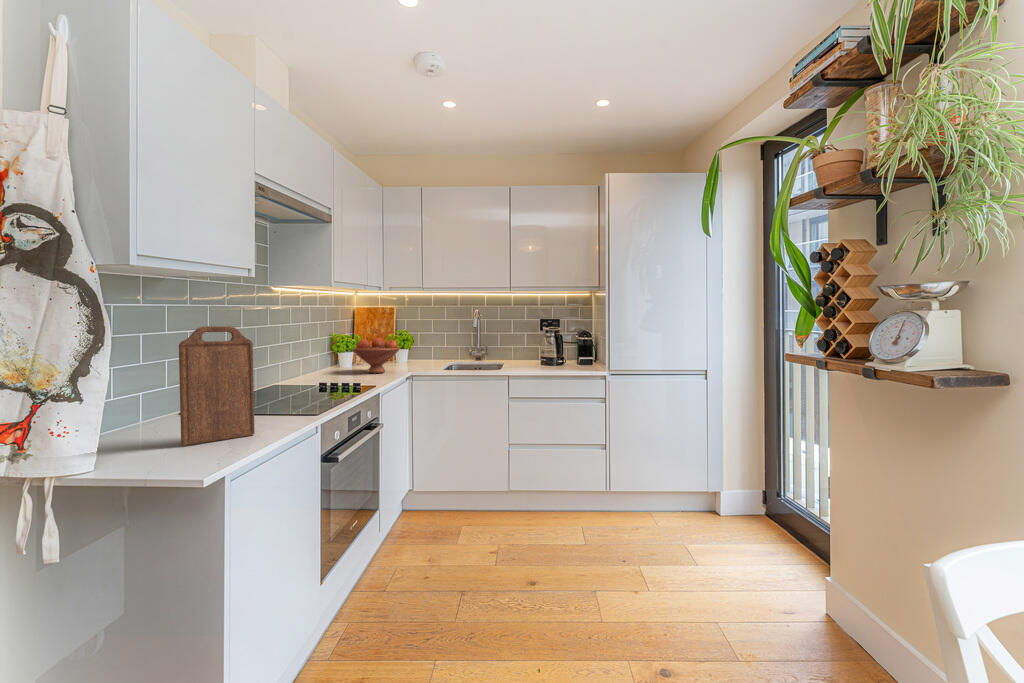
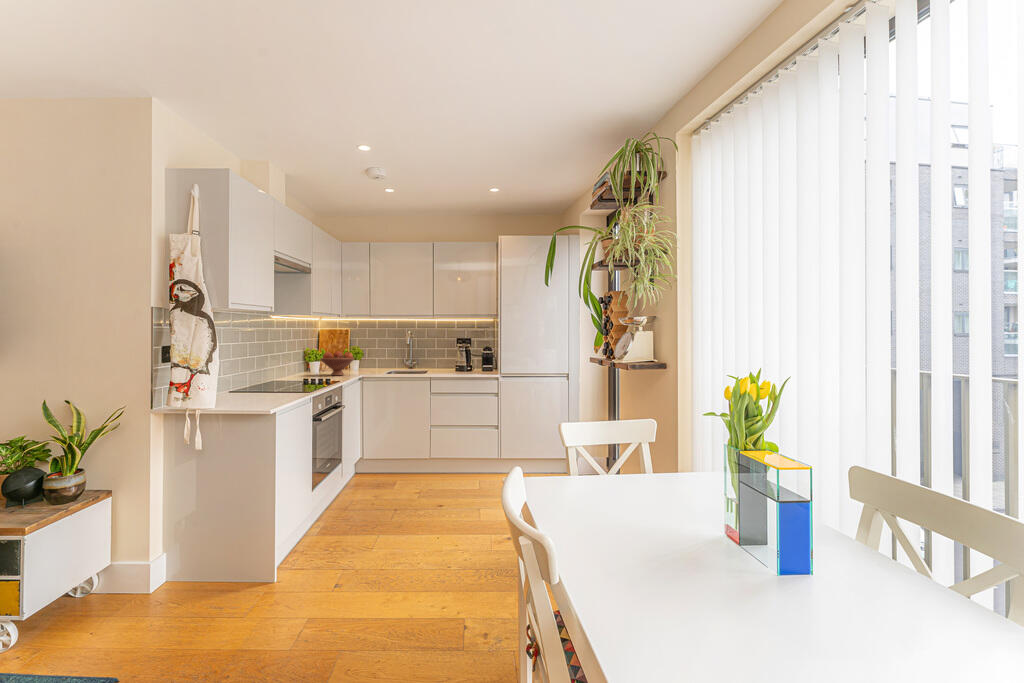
cutting board: present [179,326,255,445] -> none [247,339,283,401]

